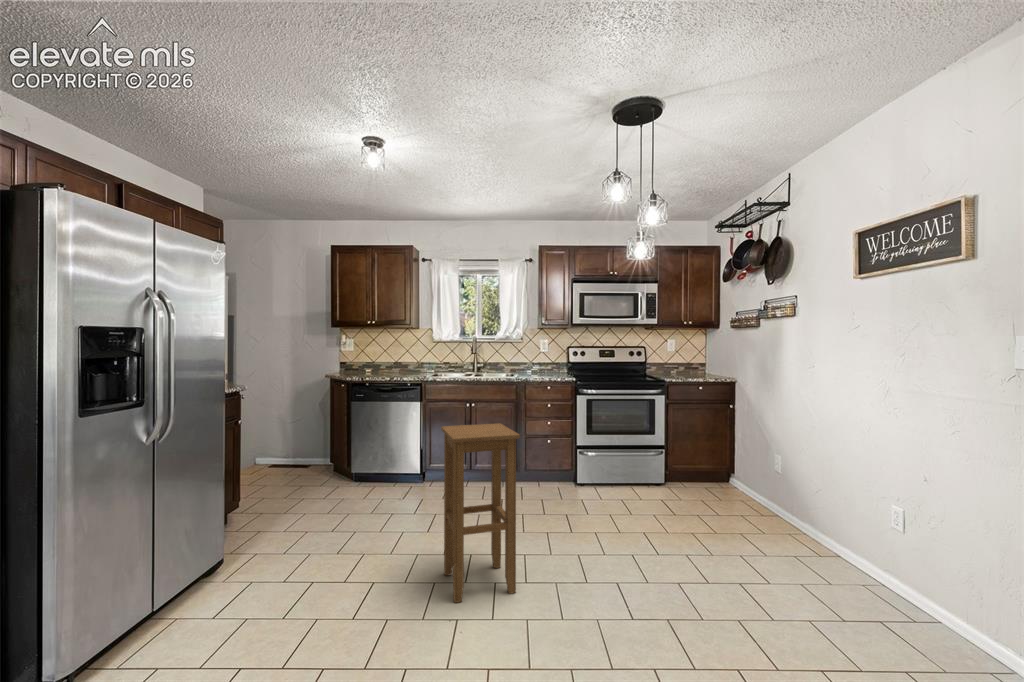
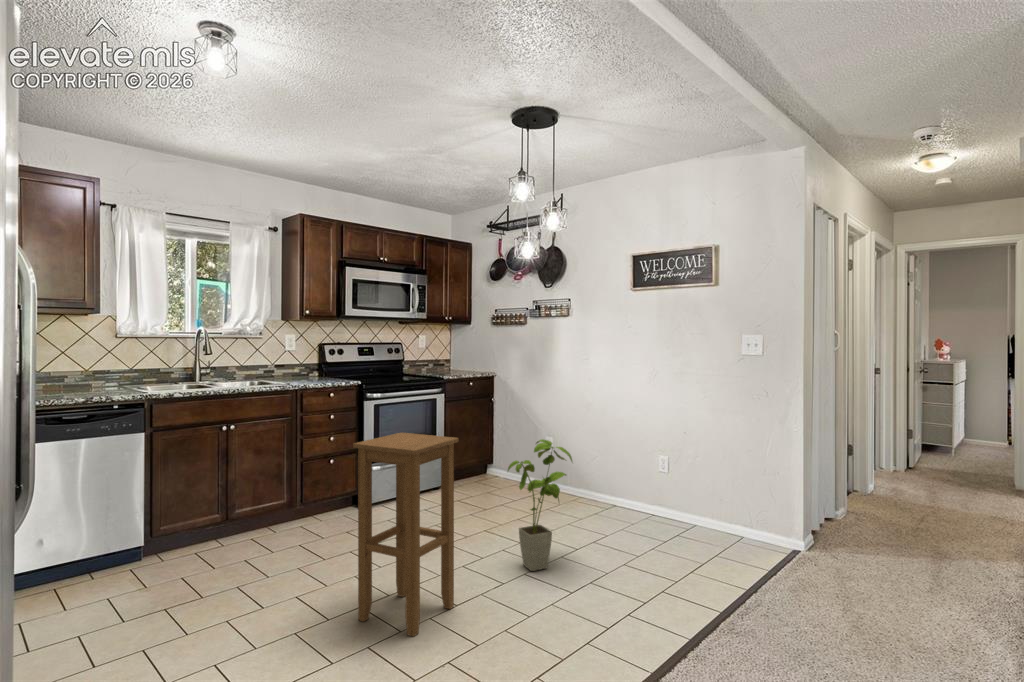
house plant: none [610,451,686,594] -> present [508,439,572,571]

